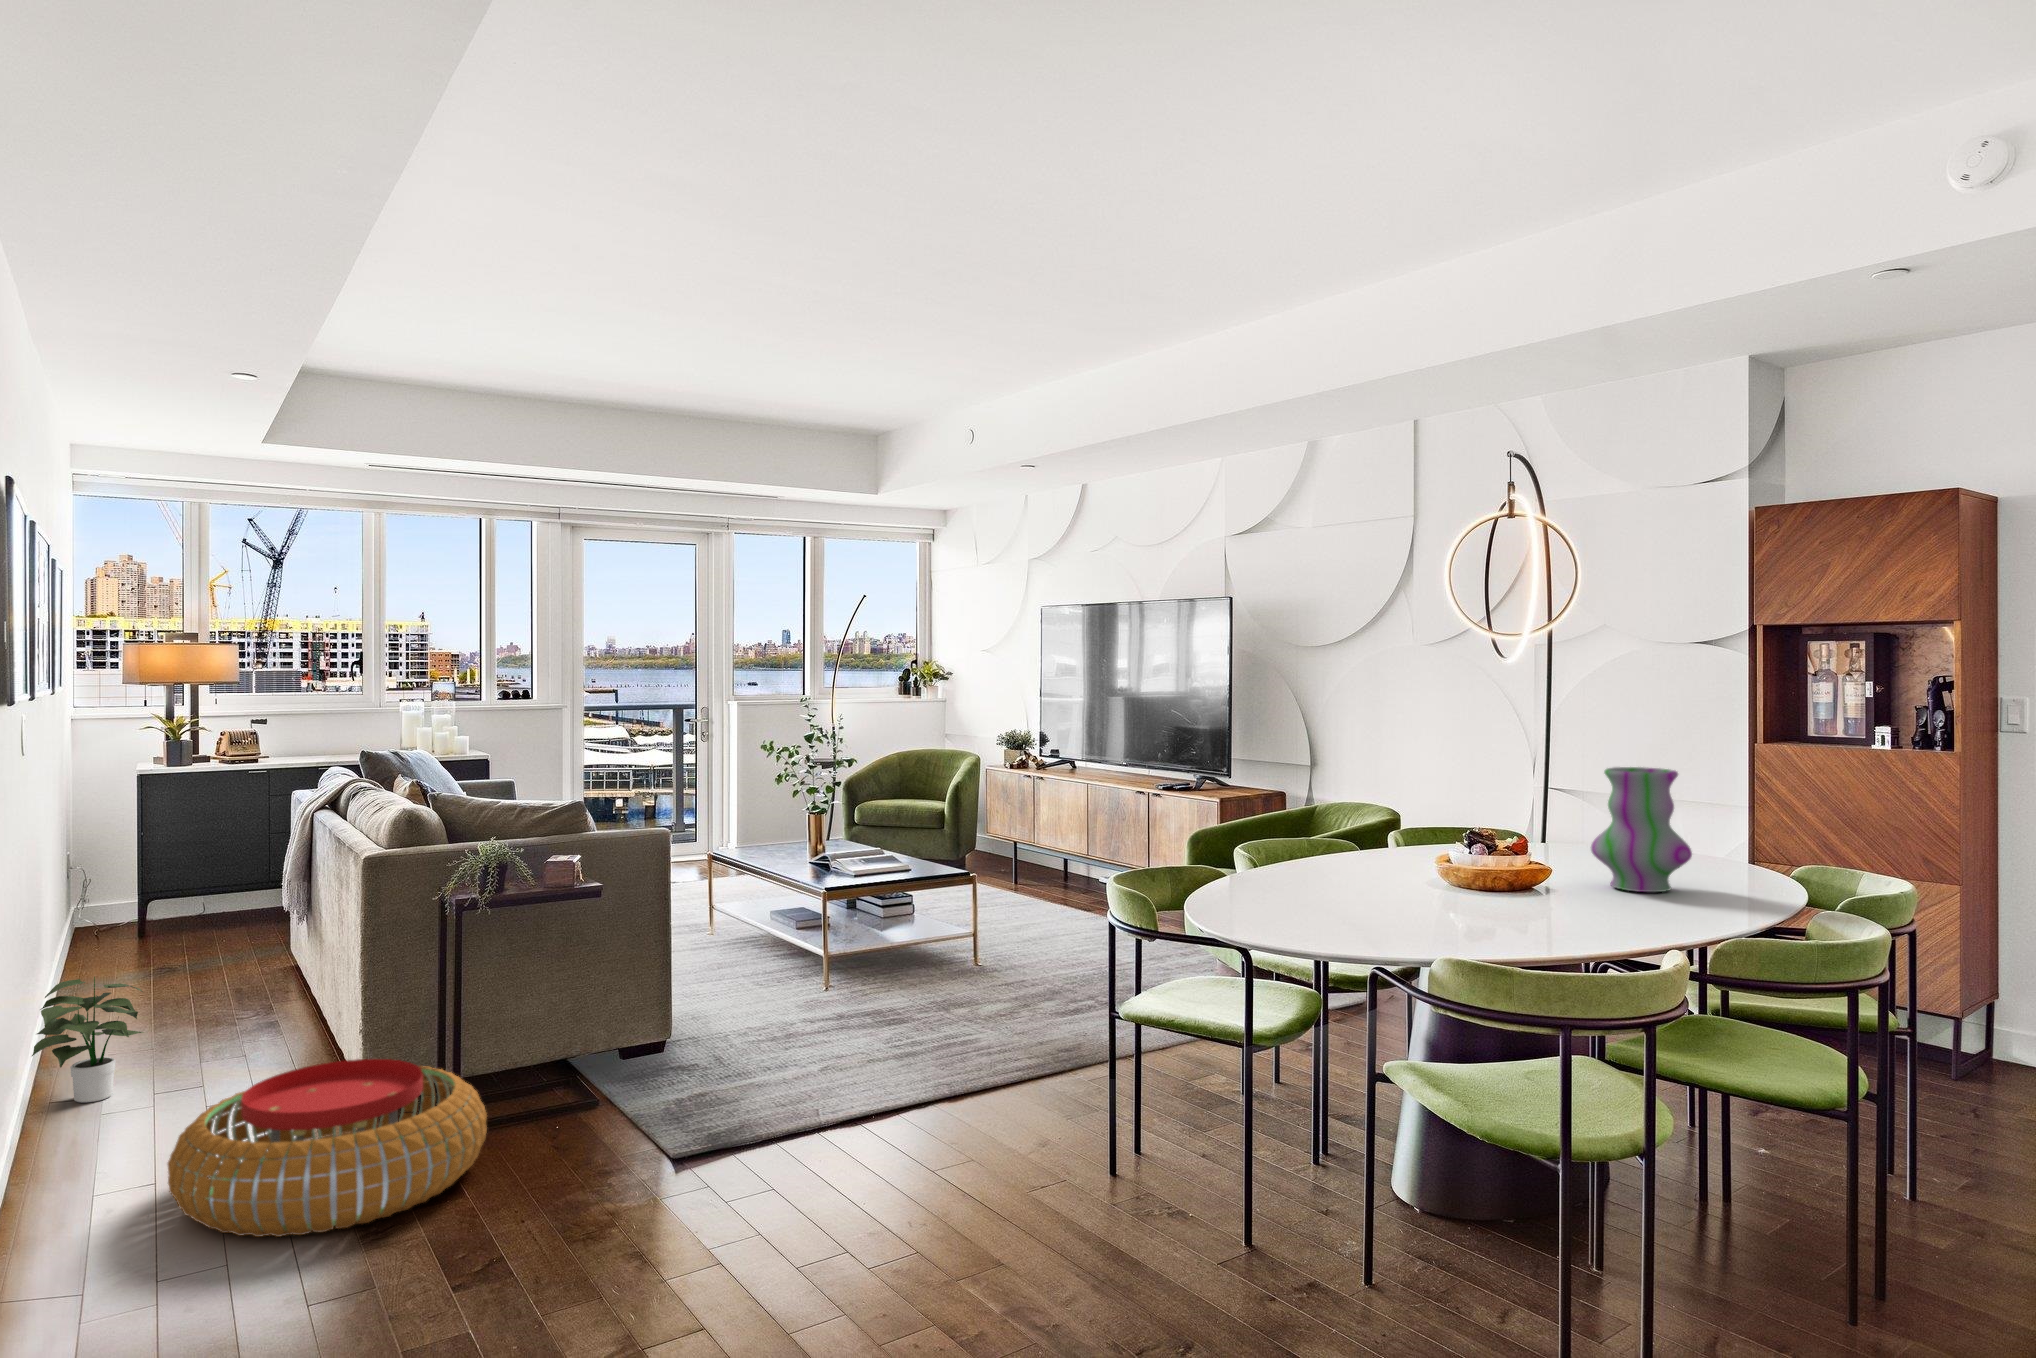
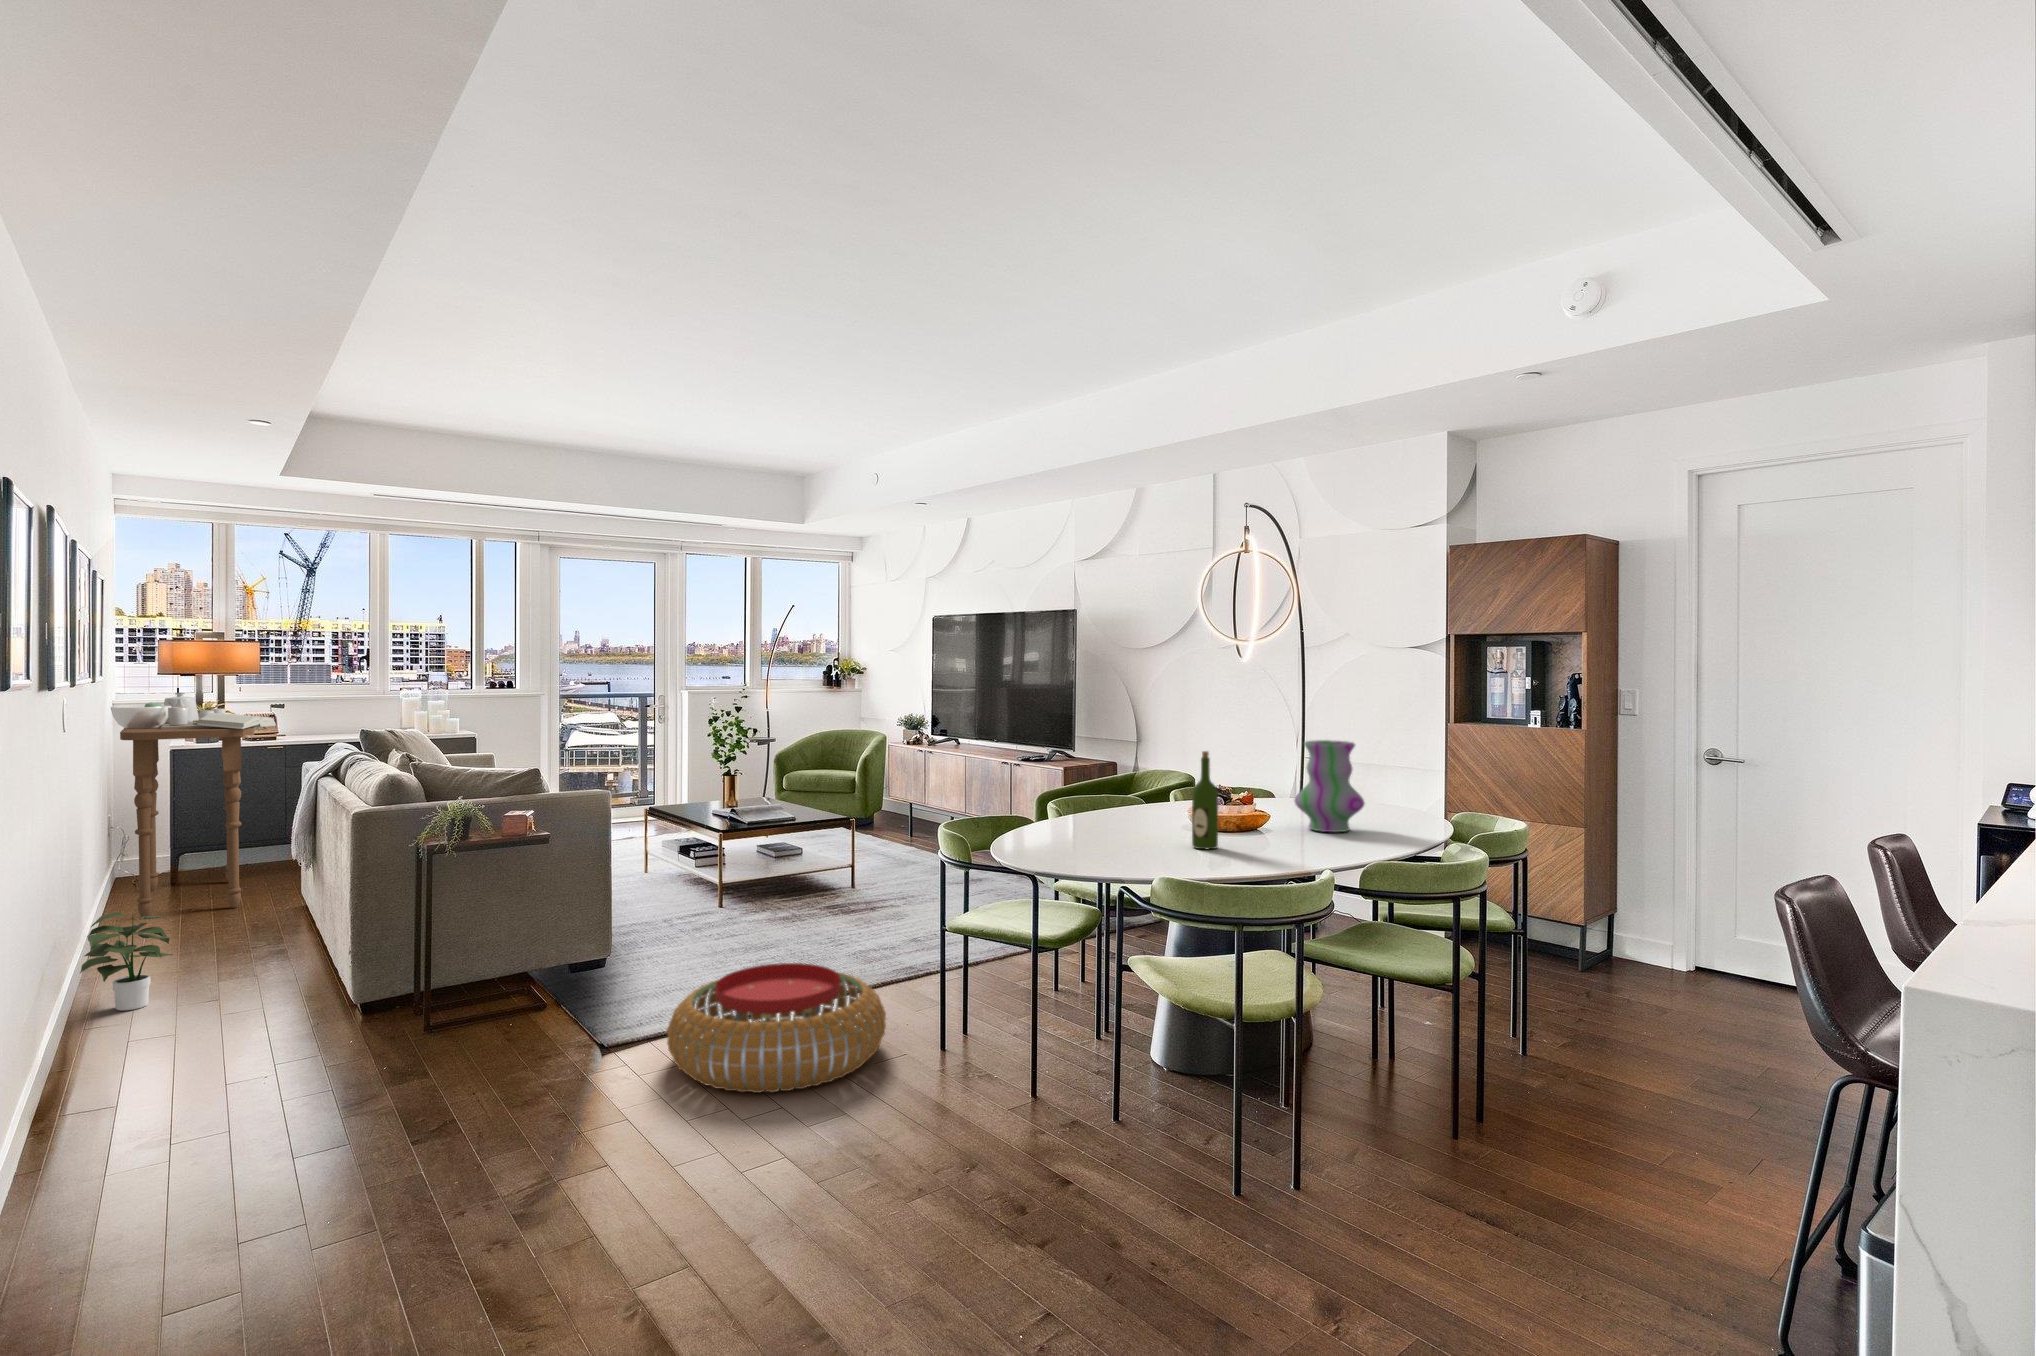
side table: none [66,706,258,980] -> present [111,693,276,917]
wine bottle: none [1467,783,1503,916] -> present [1192,751,1218,849]
pouf: present [168,1059,487,1237] -> present [667,963,886,1093]

